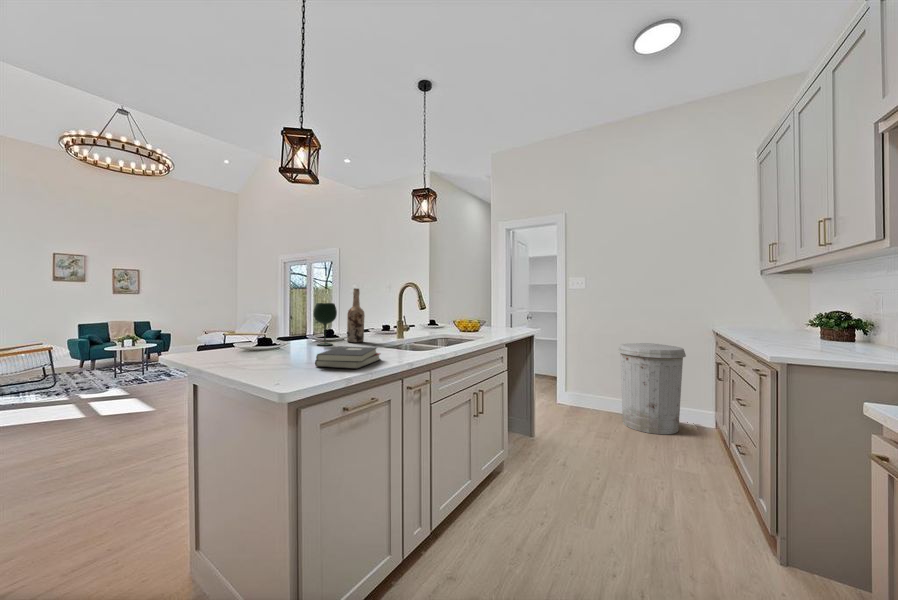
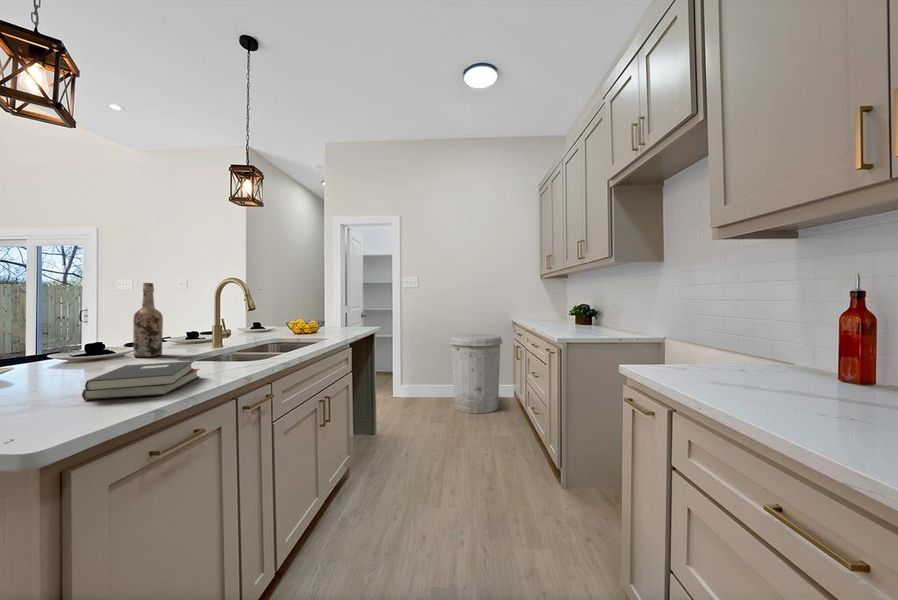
wine glass: present [314,303,337,345] -> none [70,304,115,366]

